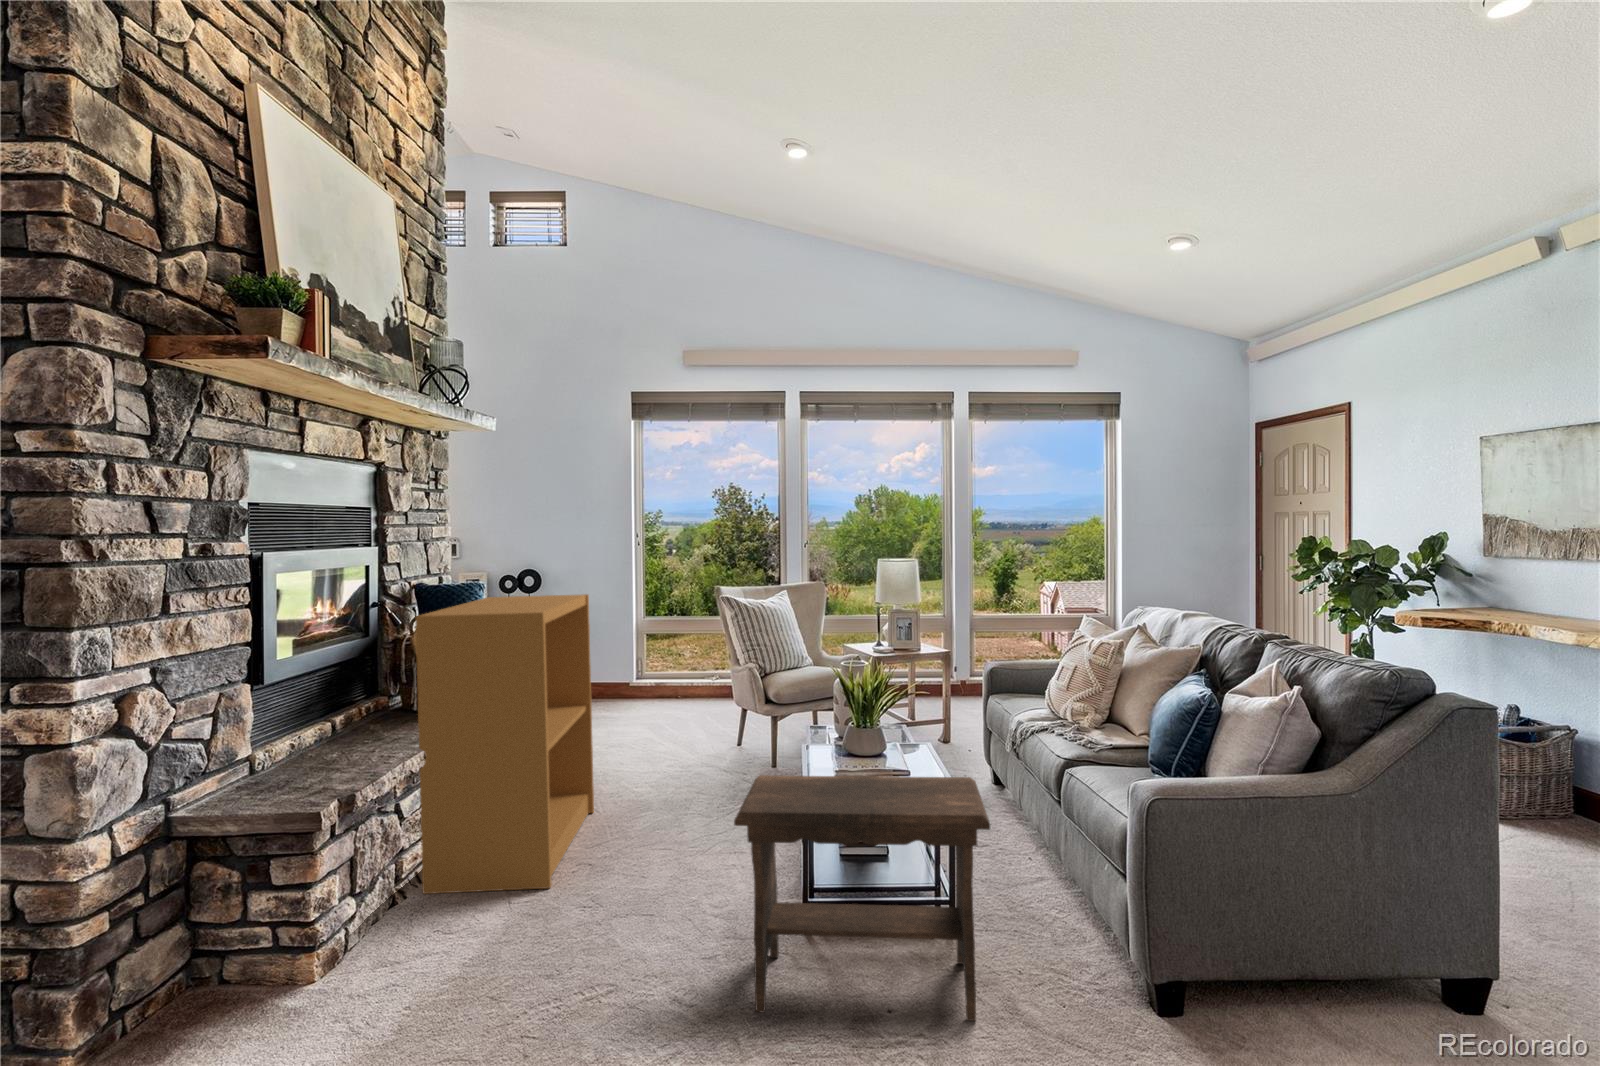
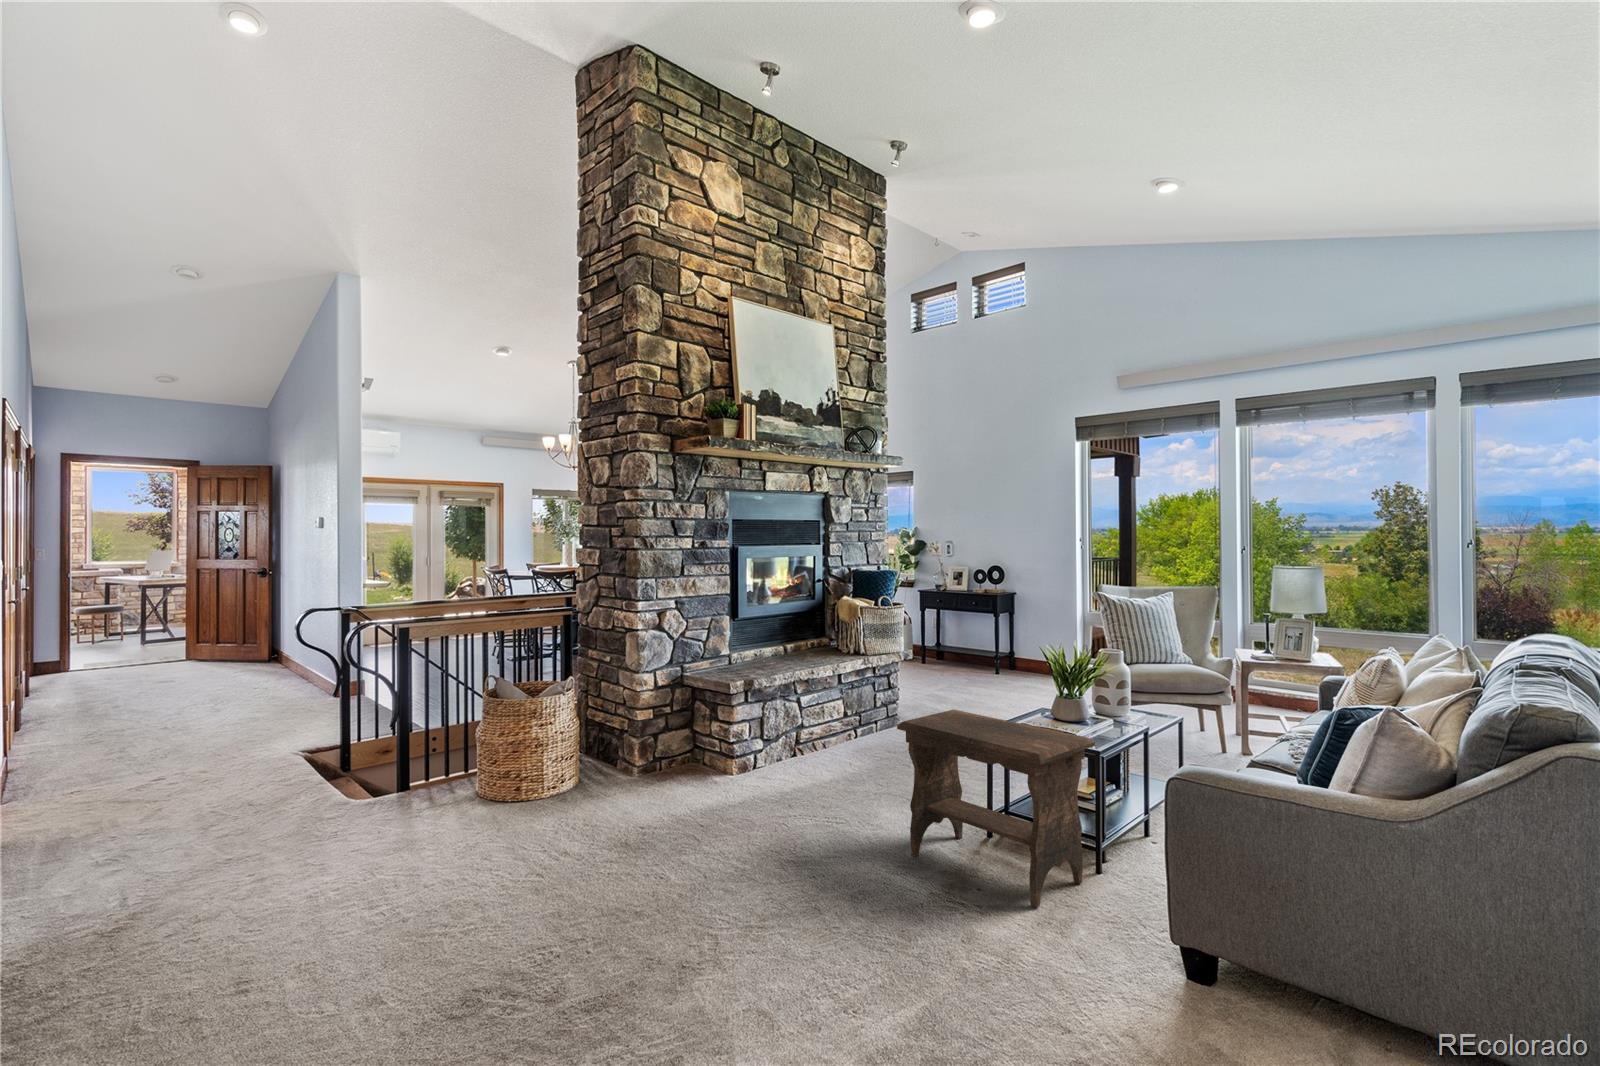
bookshelf: present [416,594,594,894] -> none [814,580,953,770]

